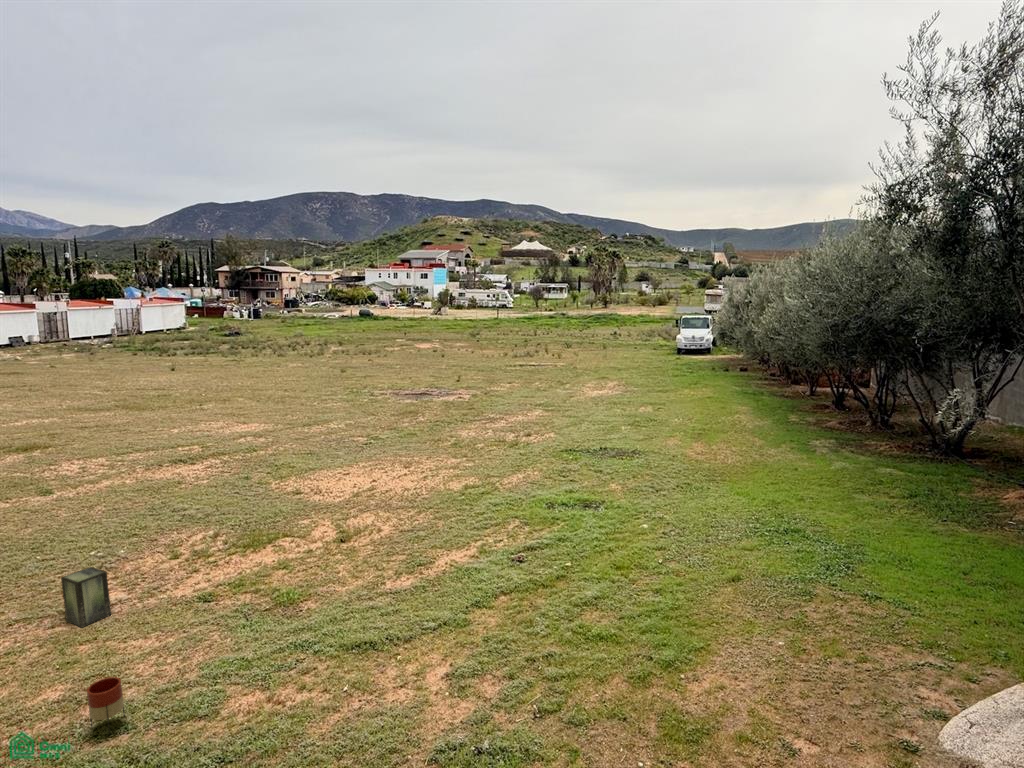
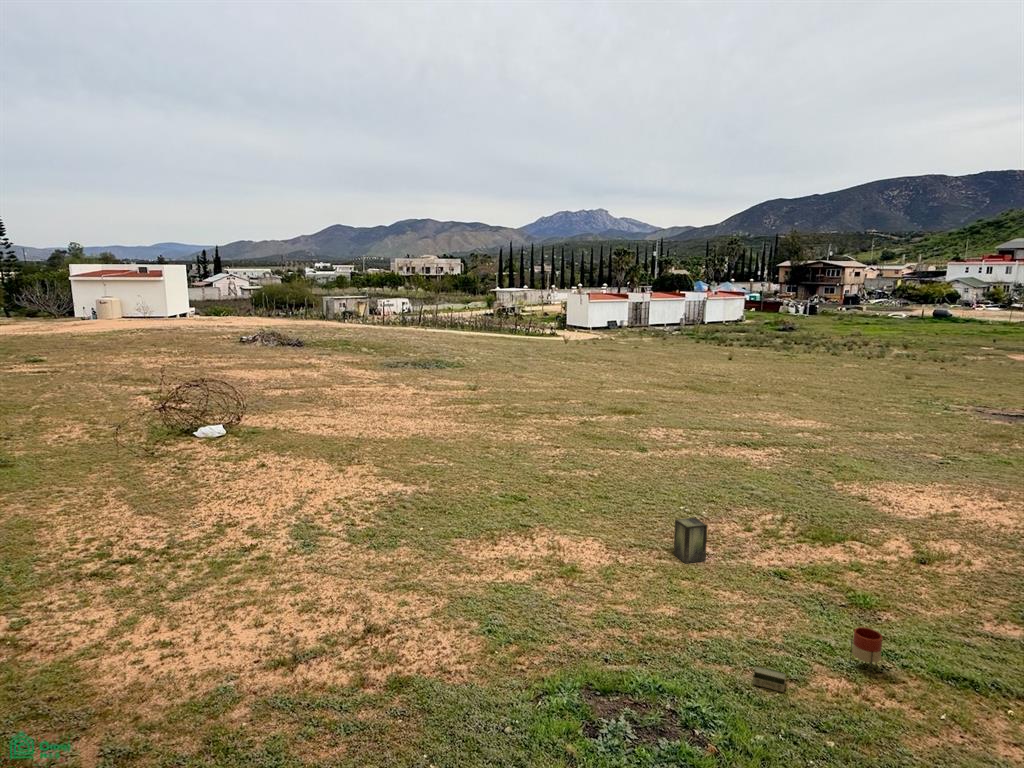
planter: present [87,677,125,734] -> present [850,627,882,676]
toolbox: none [154,716,195,747] -> present [753,666,786,692]

